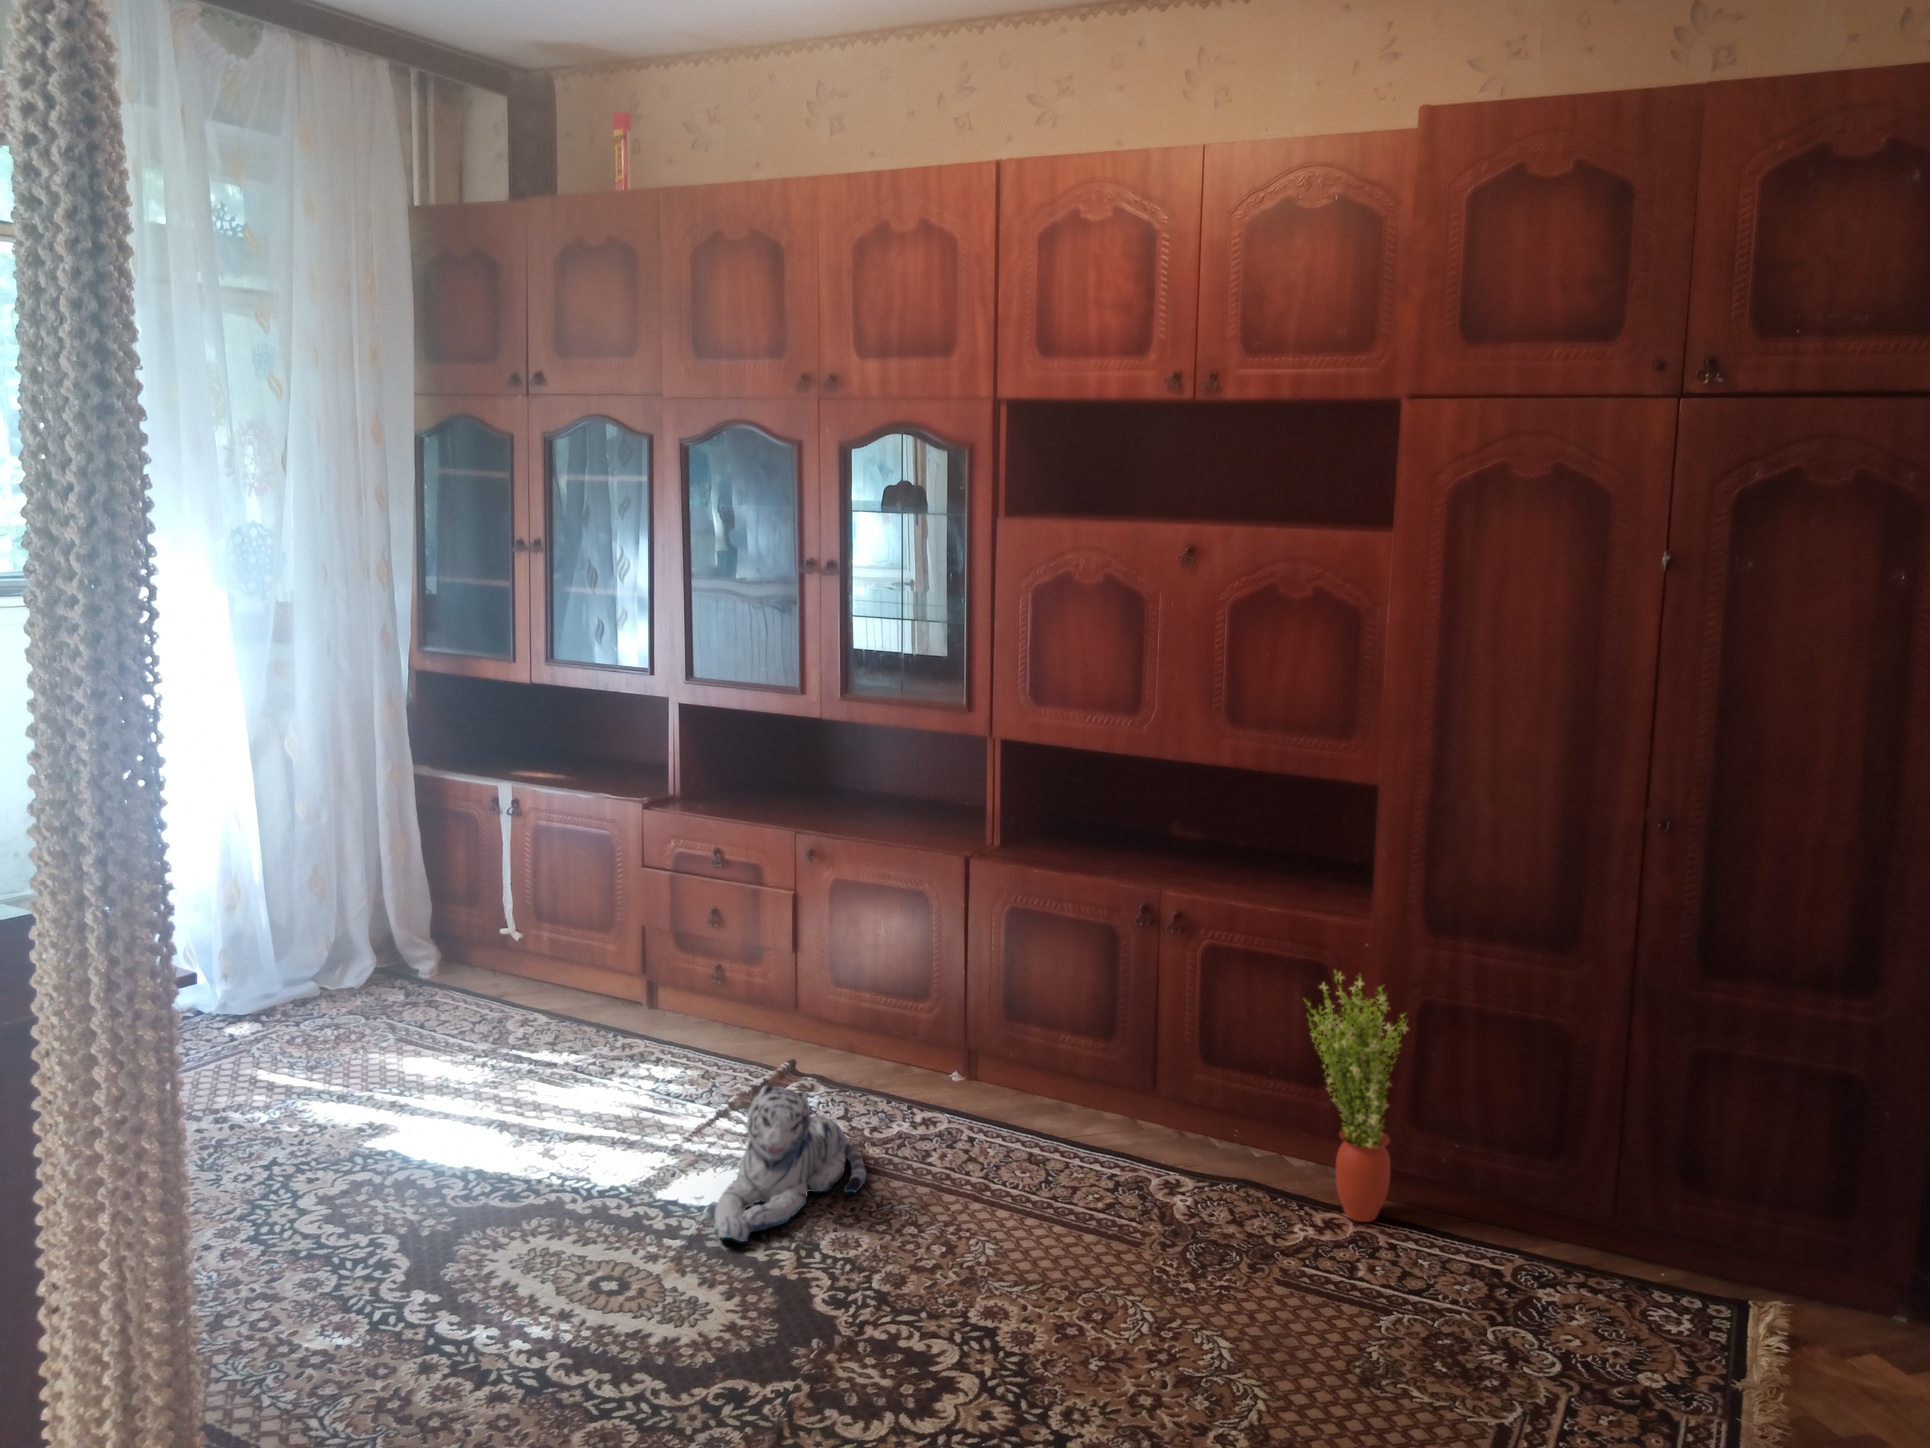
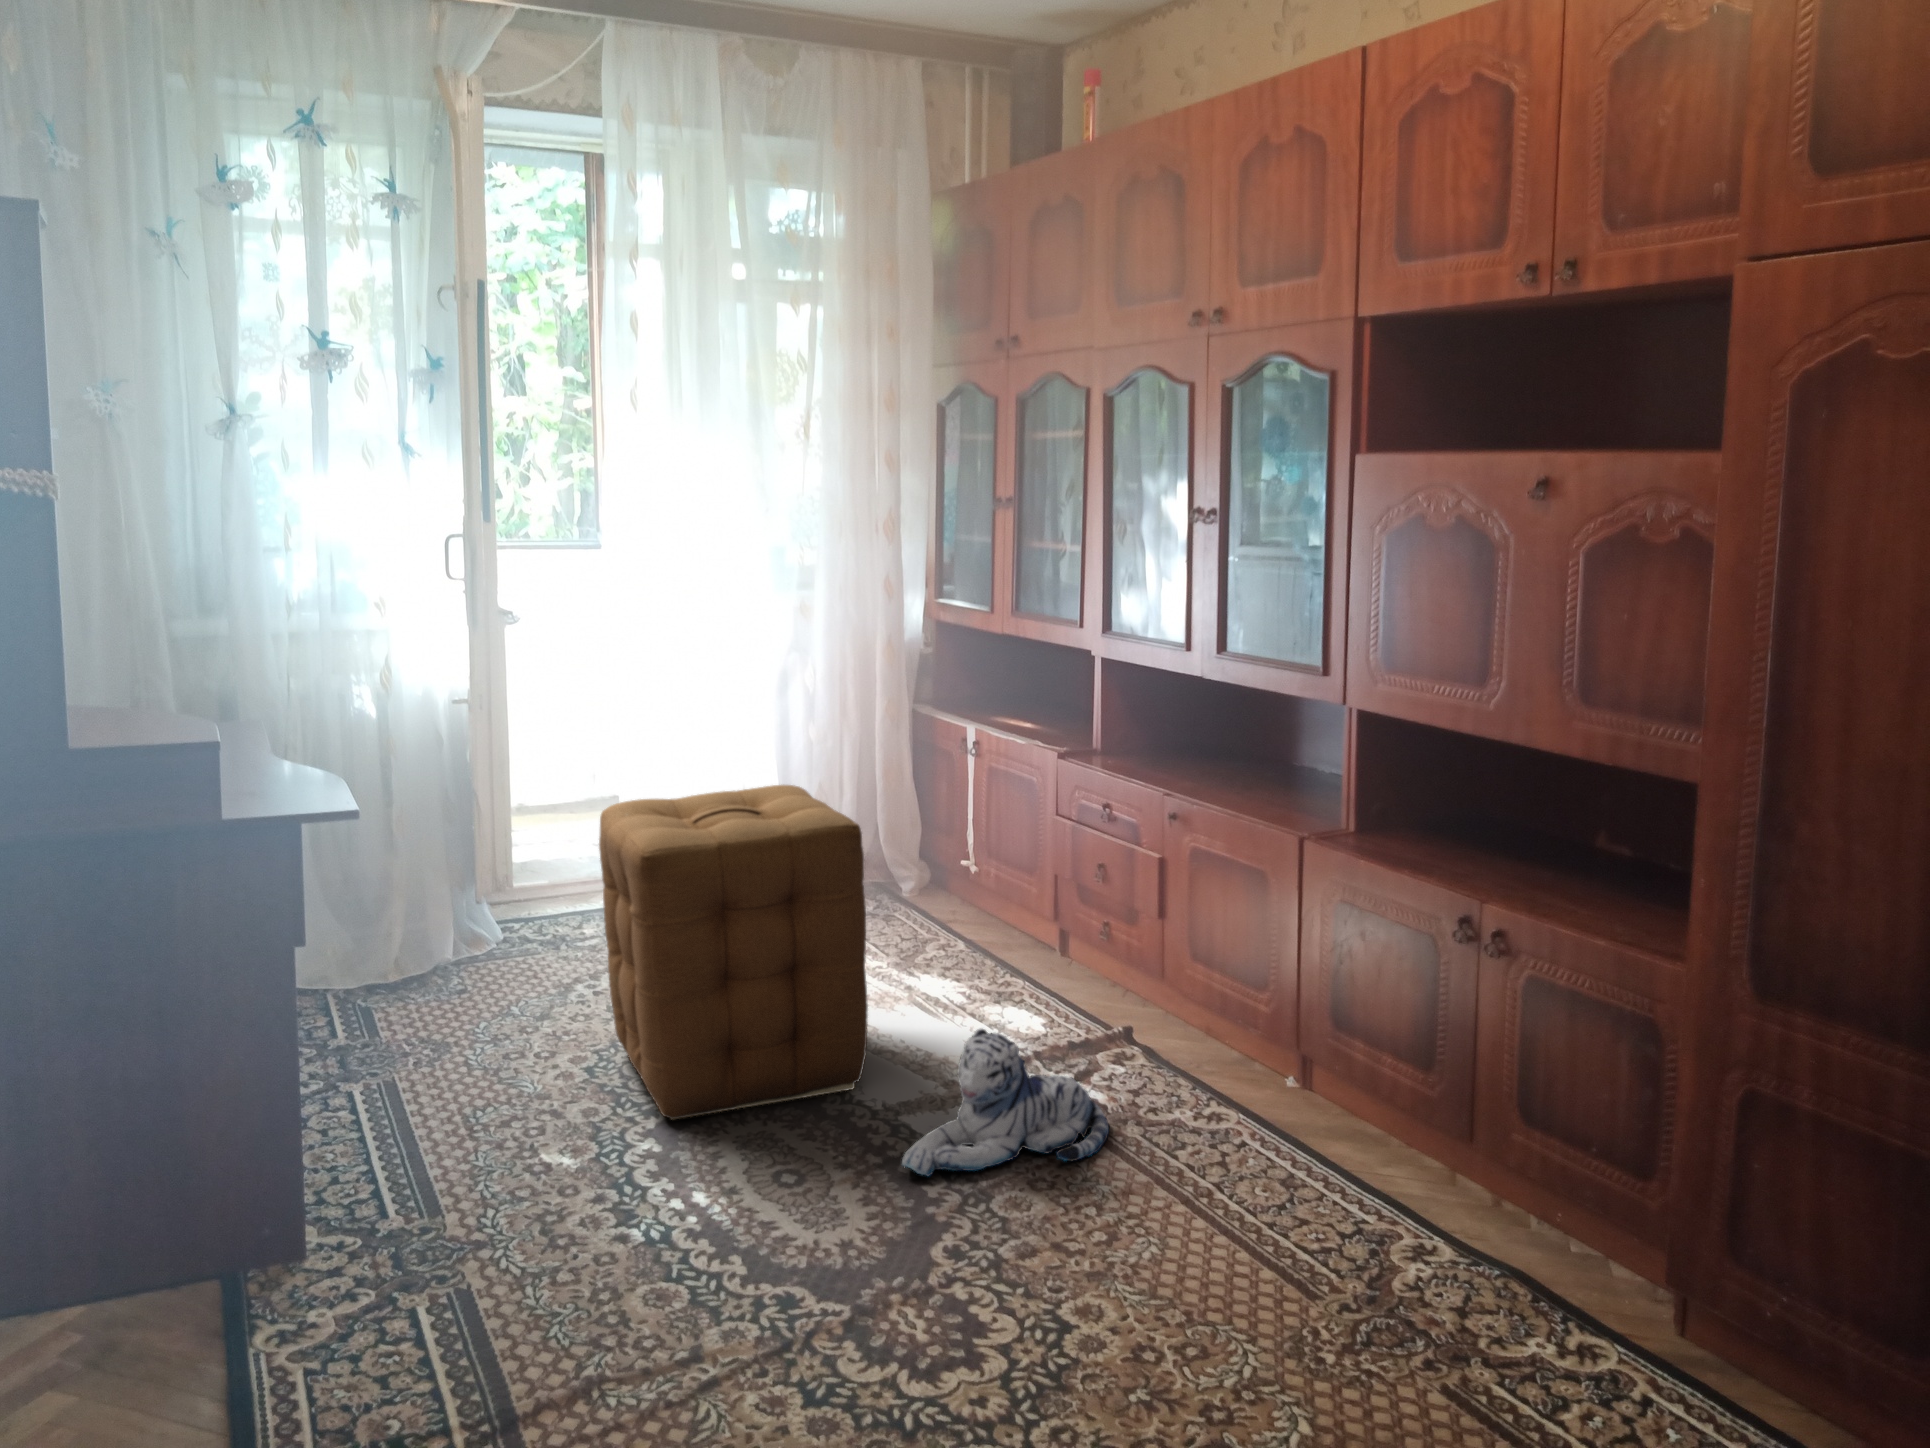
ottoman: none [245,872,595,1264] -> present [599,785,868,1119]
potted plant: present [1308,971,1408,1222] -> none [1567,1019,1707,1366]

